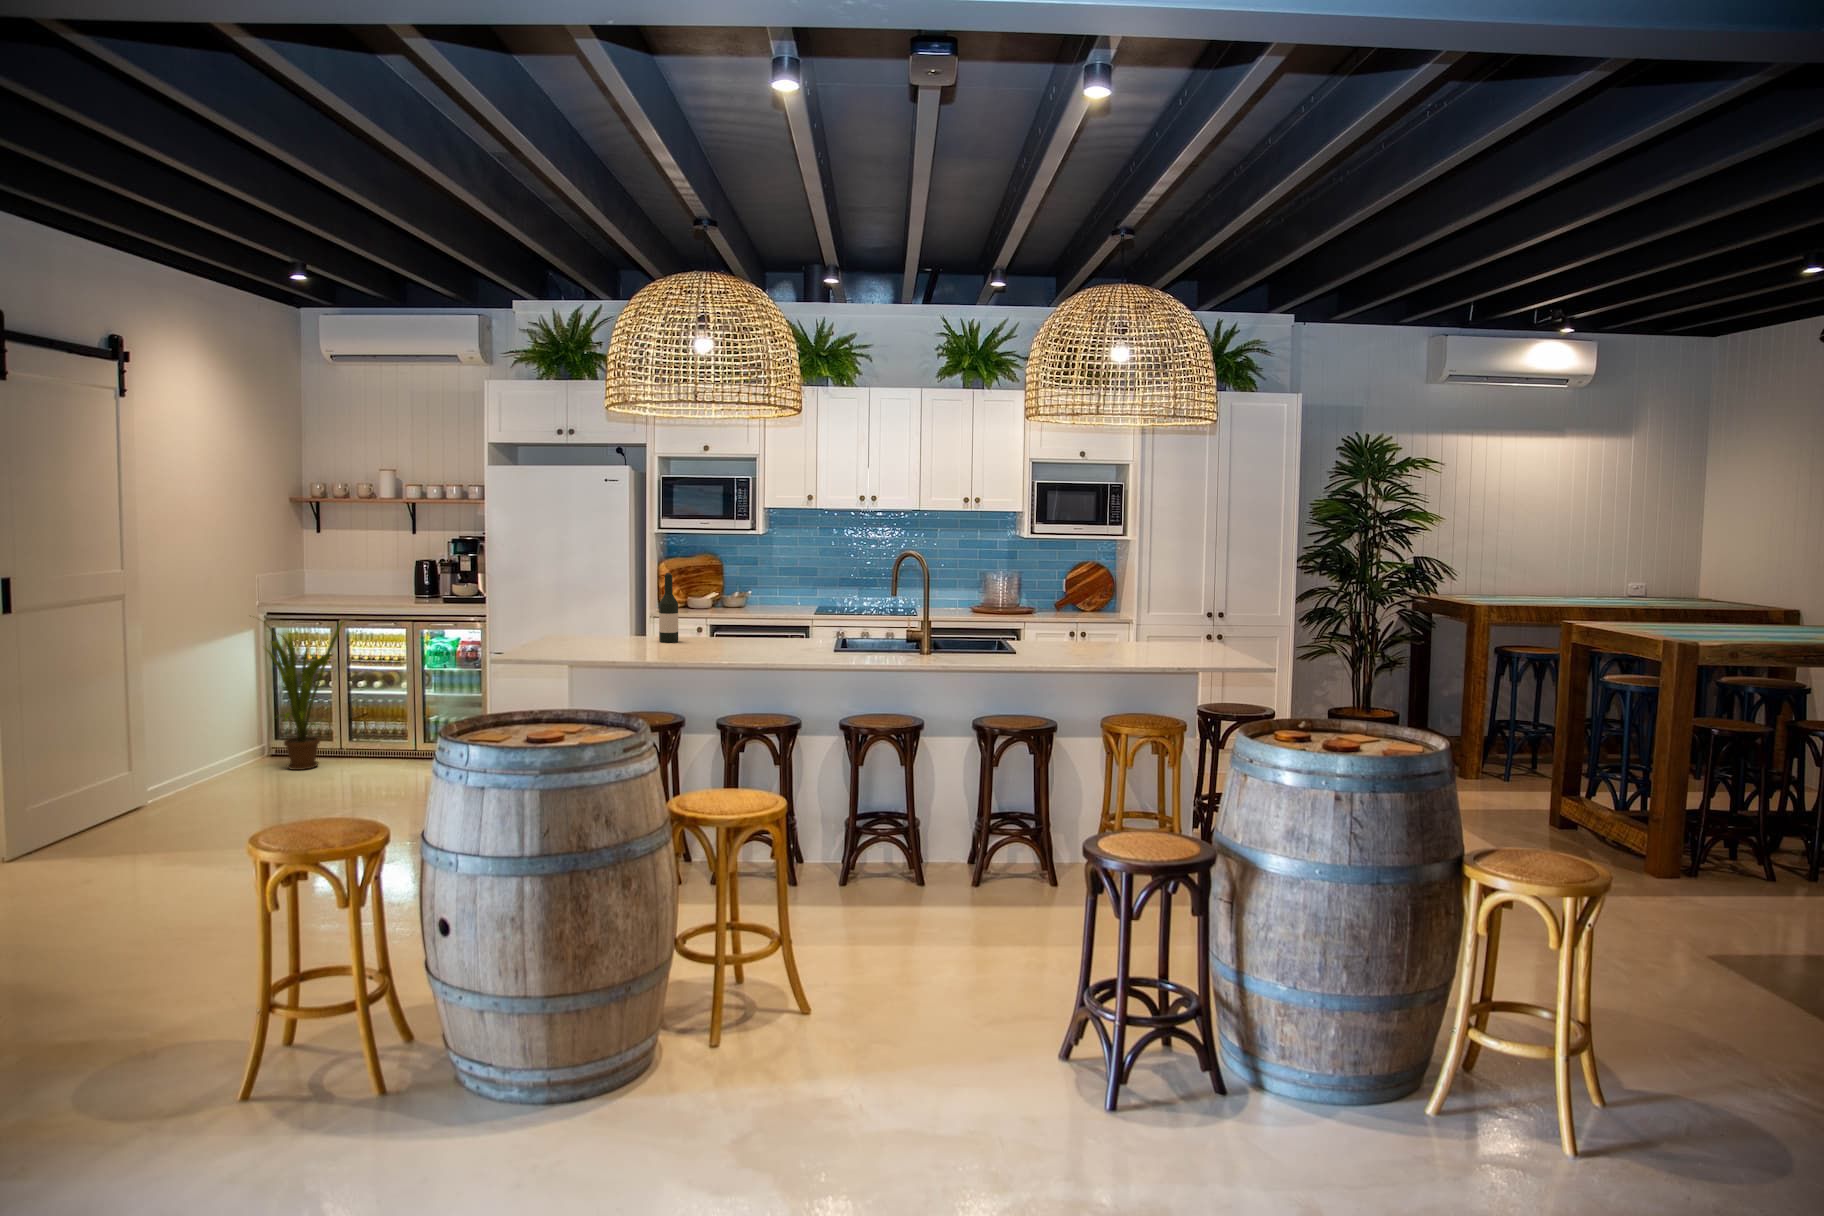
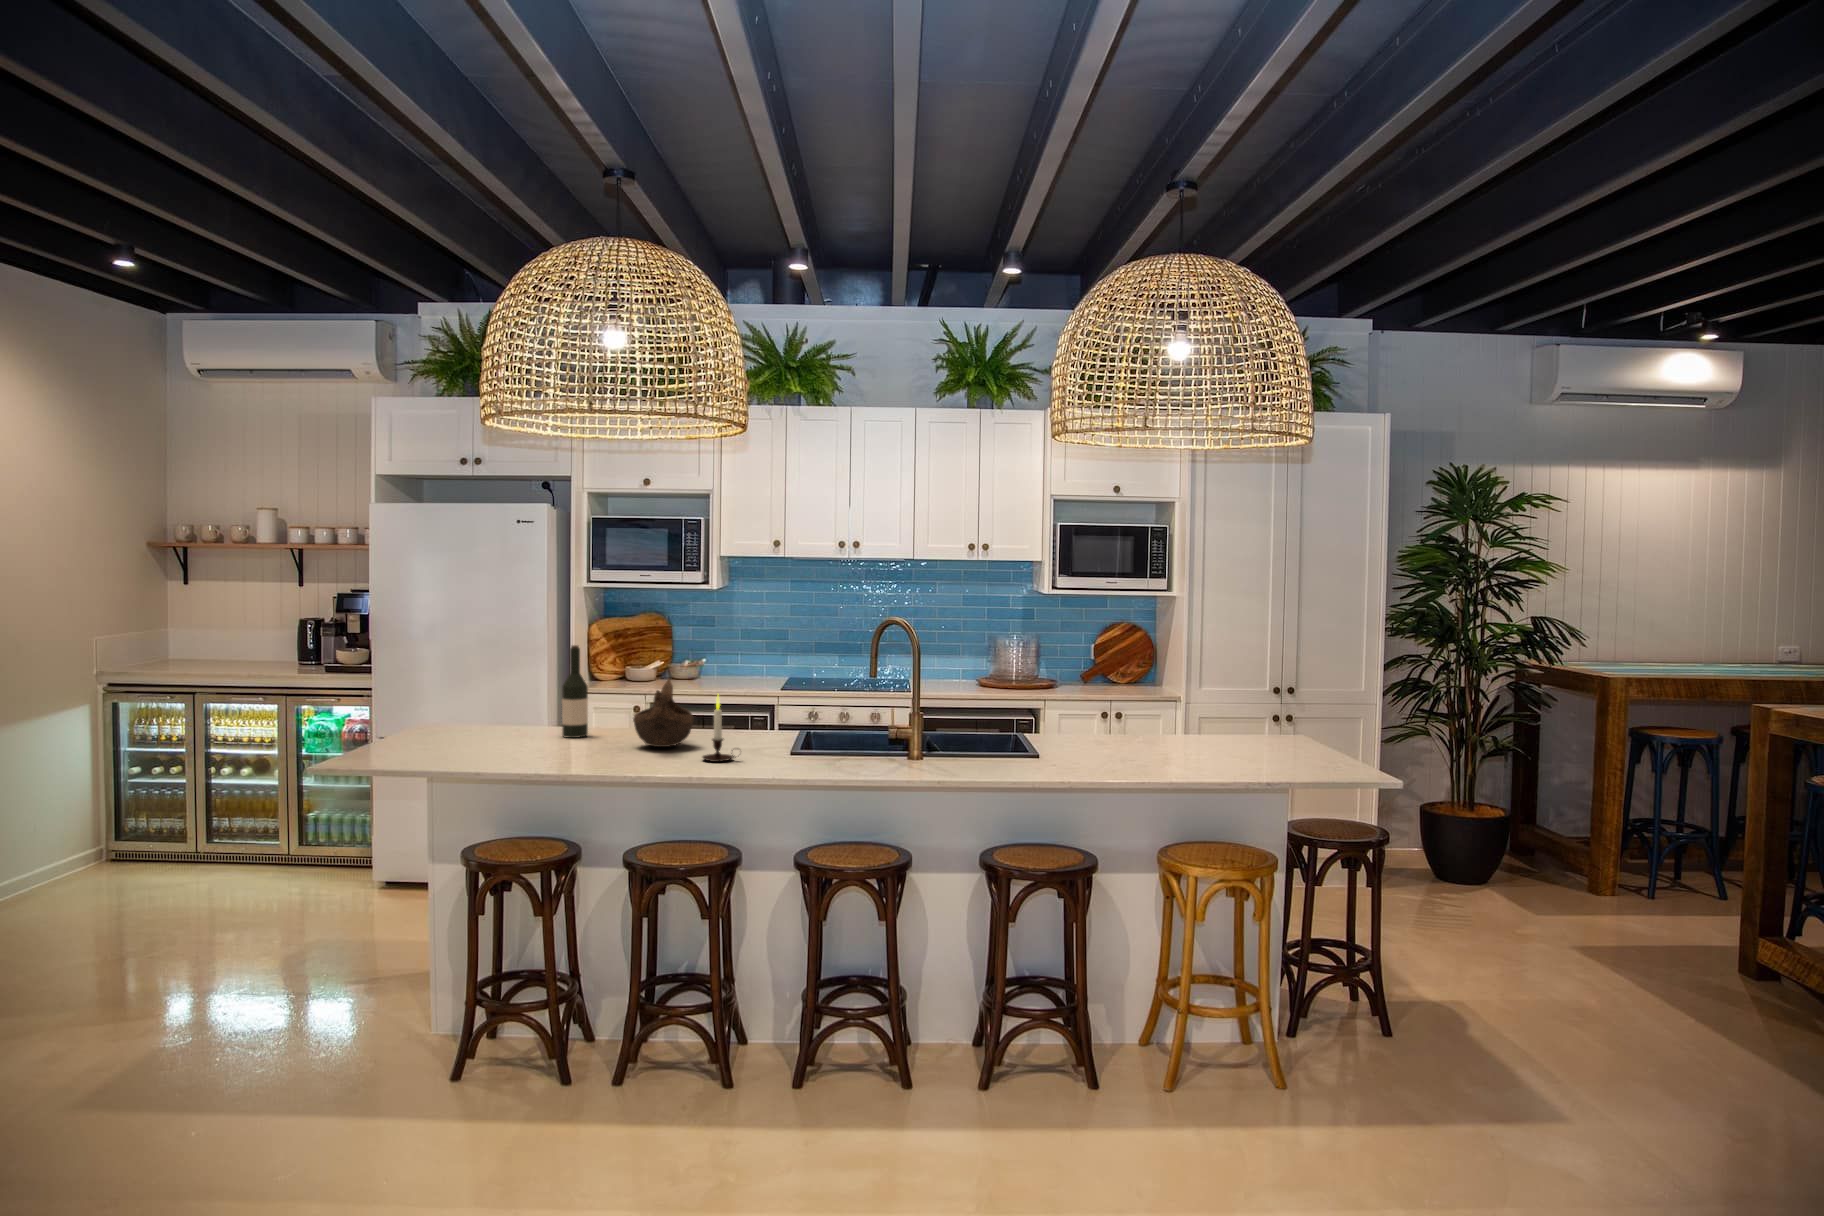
decorative bowl: none [716,597,761,647] -> present [633,679,694,747]
candle: none [770,605,799,655] -> present [703,694,736,762]
house plant: present [266,621,343,770] -> none [78,687,208,882]

